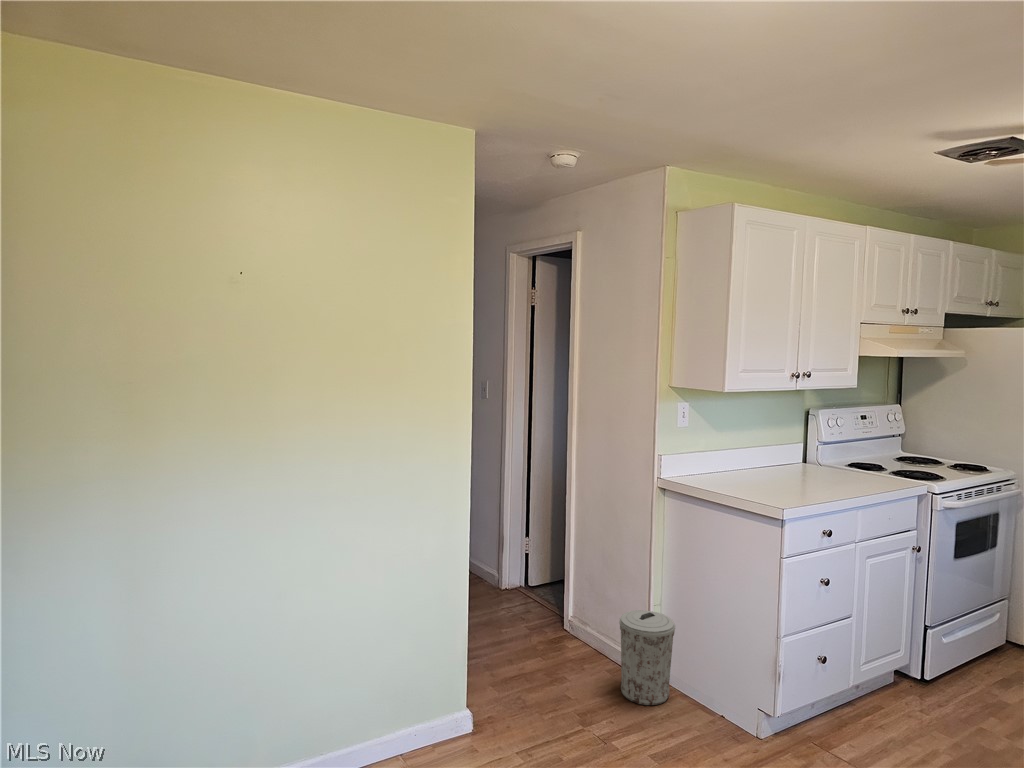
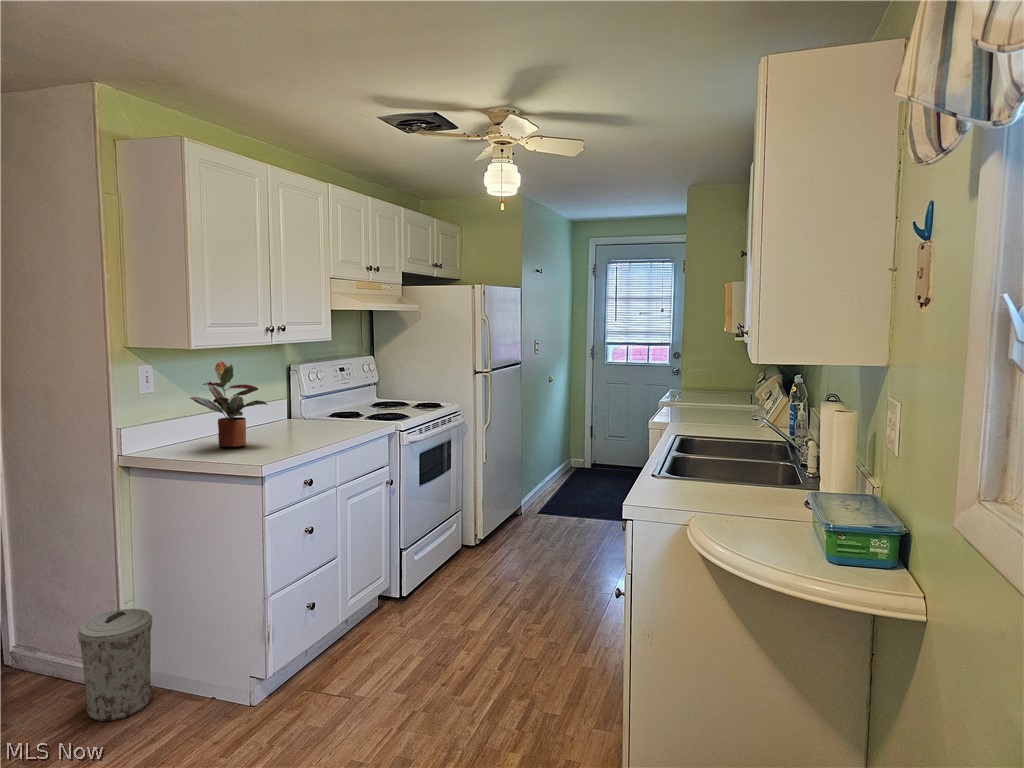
potted plant: none [719,403,791,486] -> present [190,360,268,447]

